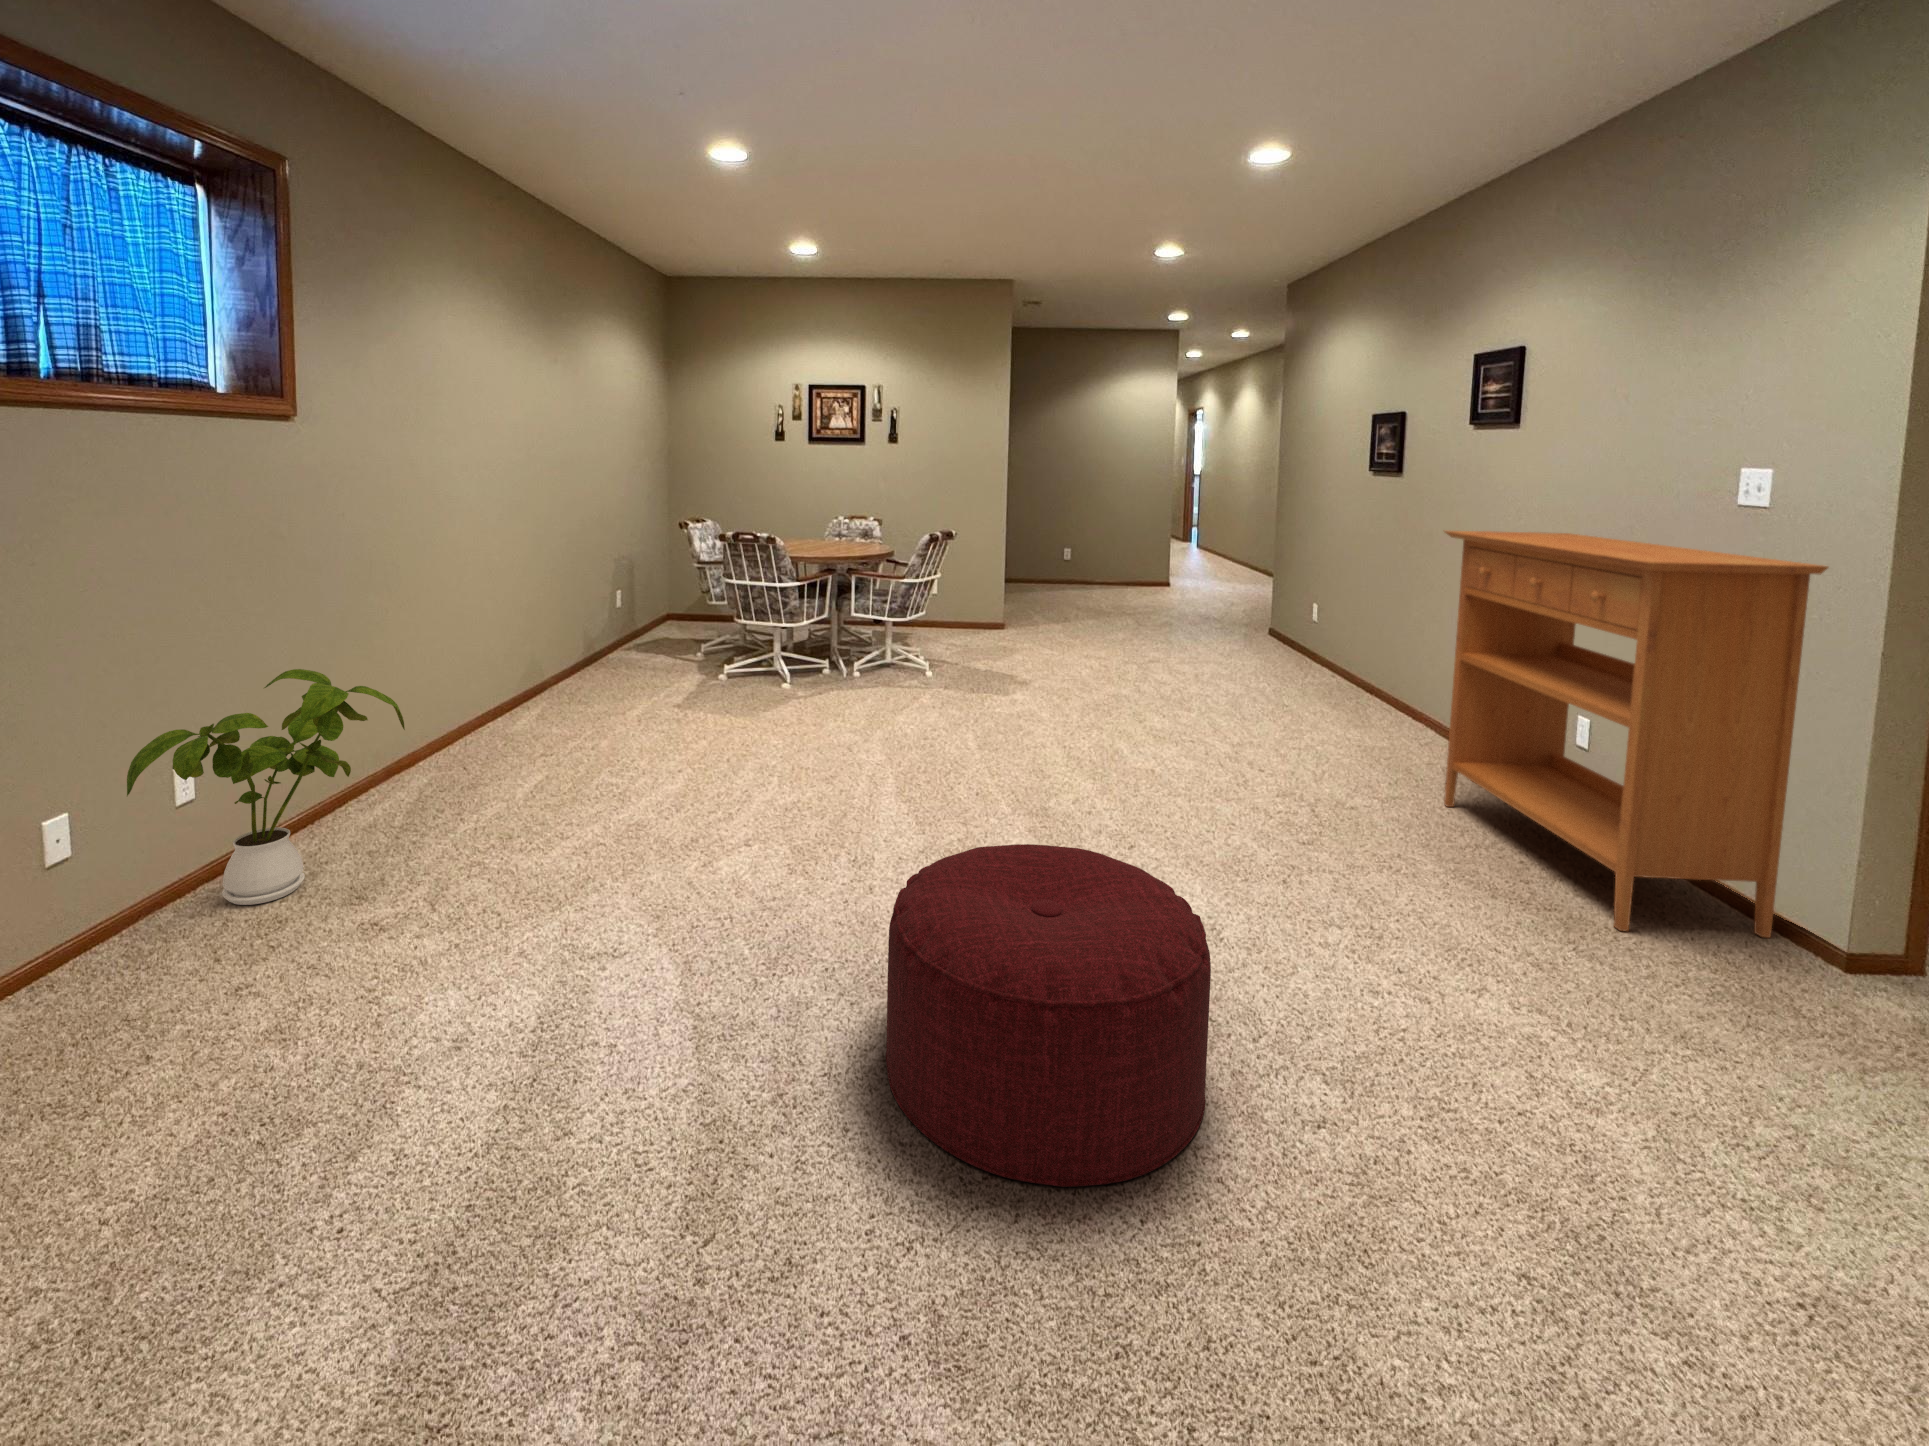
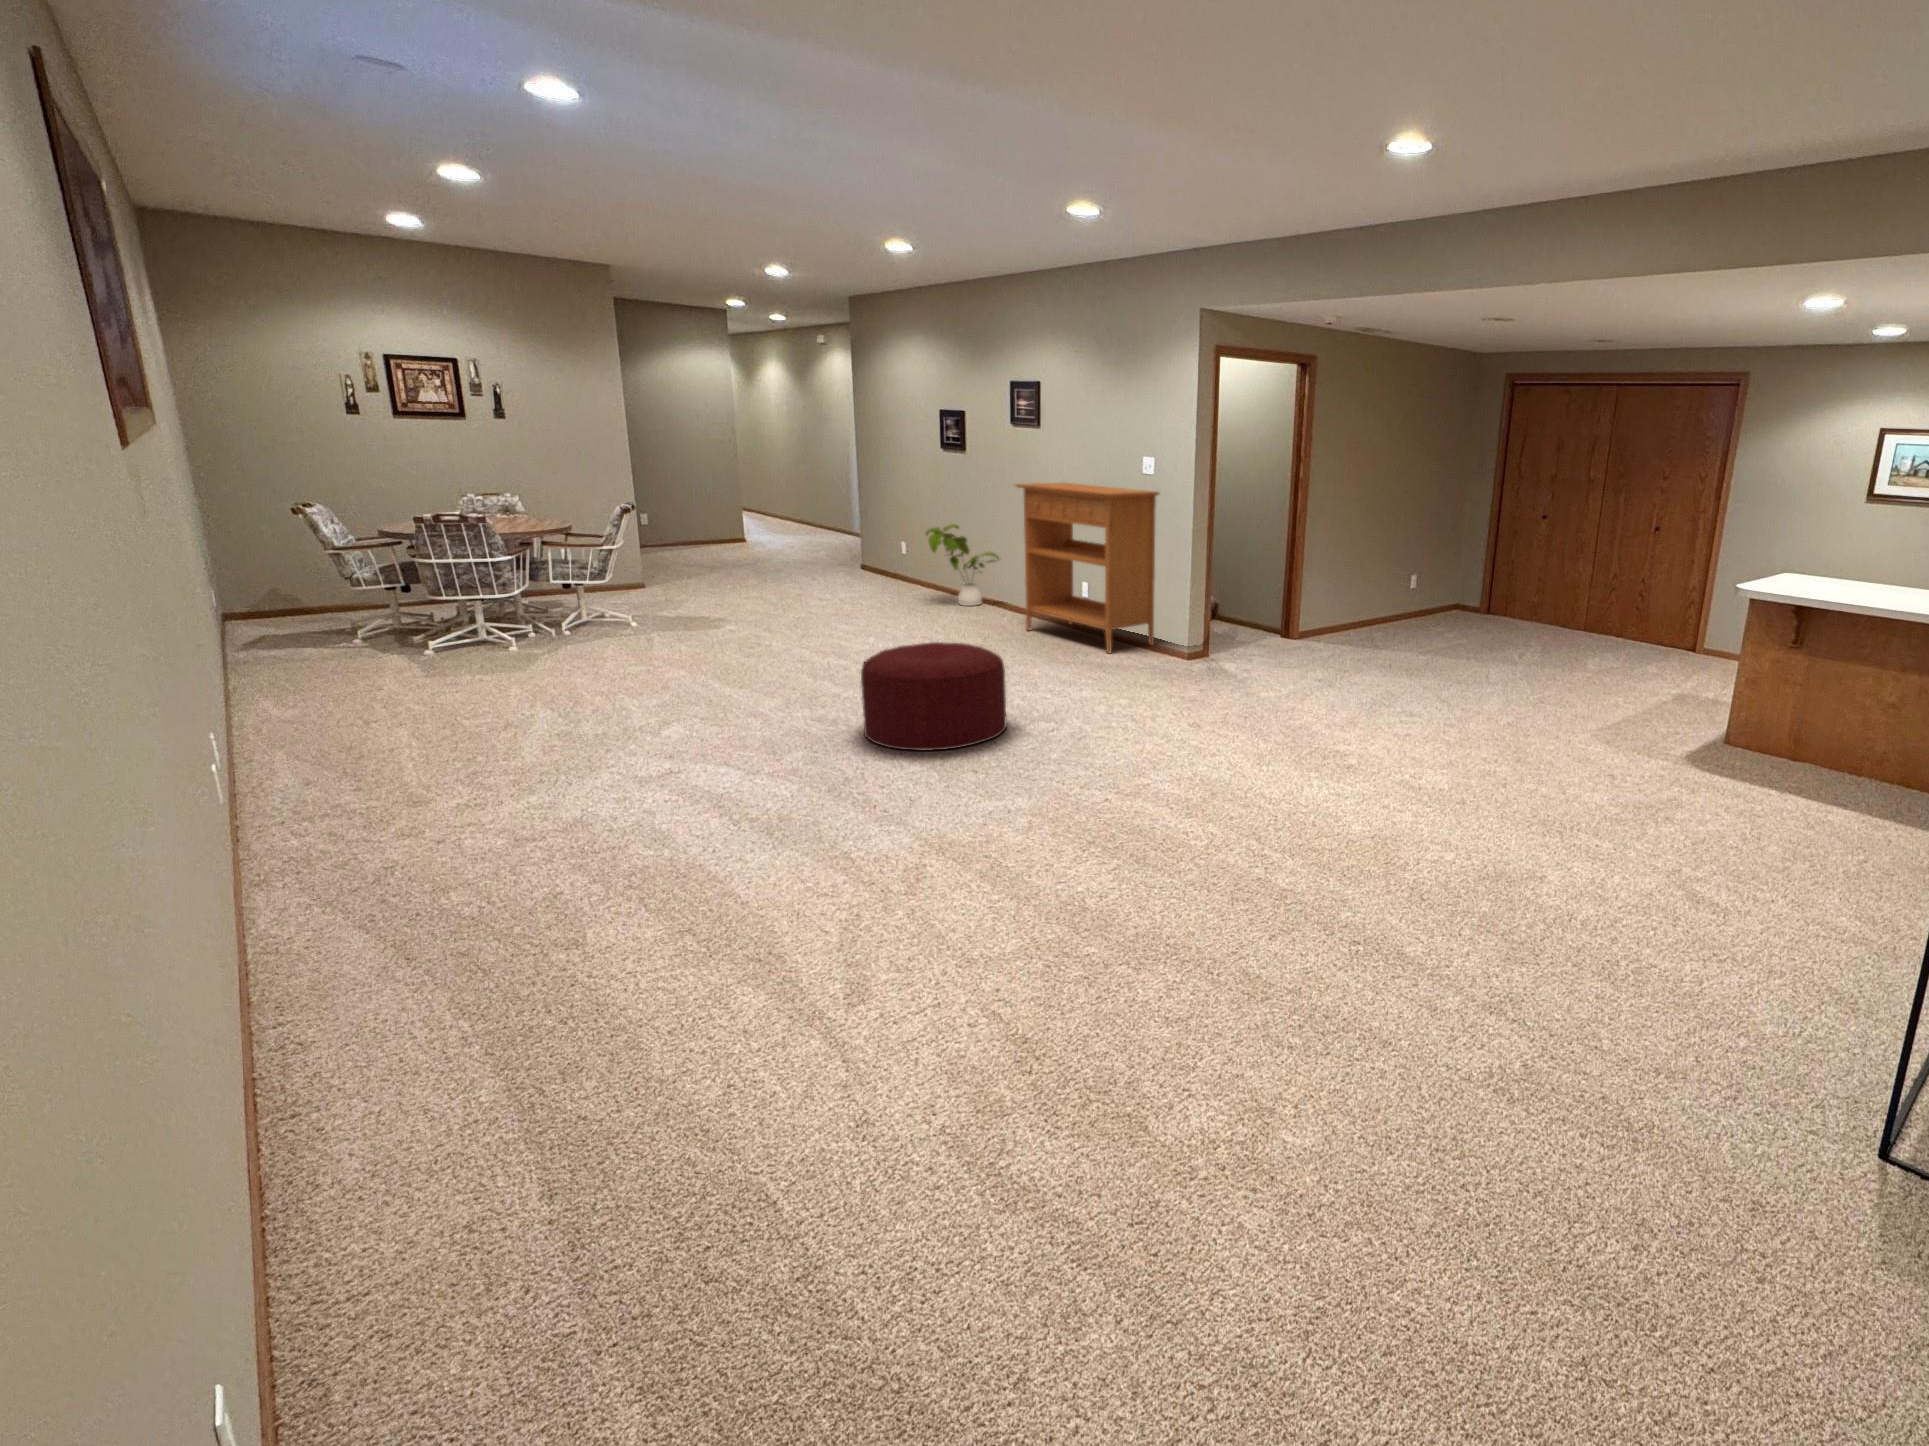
house plant: present [127,669,405,905] -> present [926,524,1001,606]

